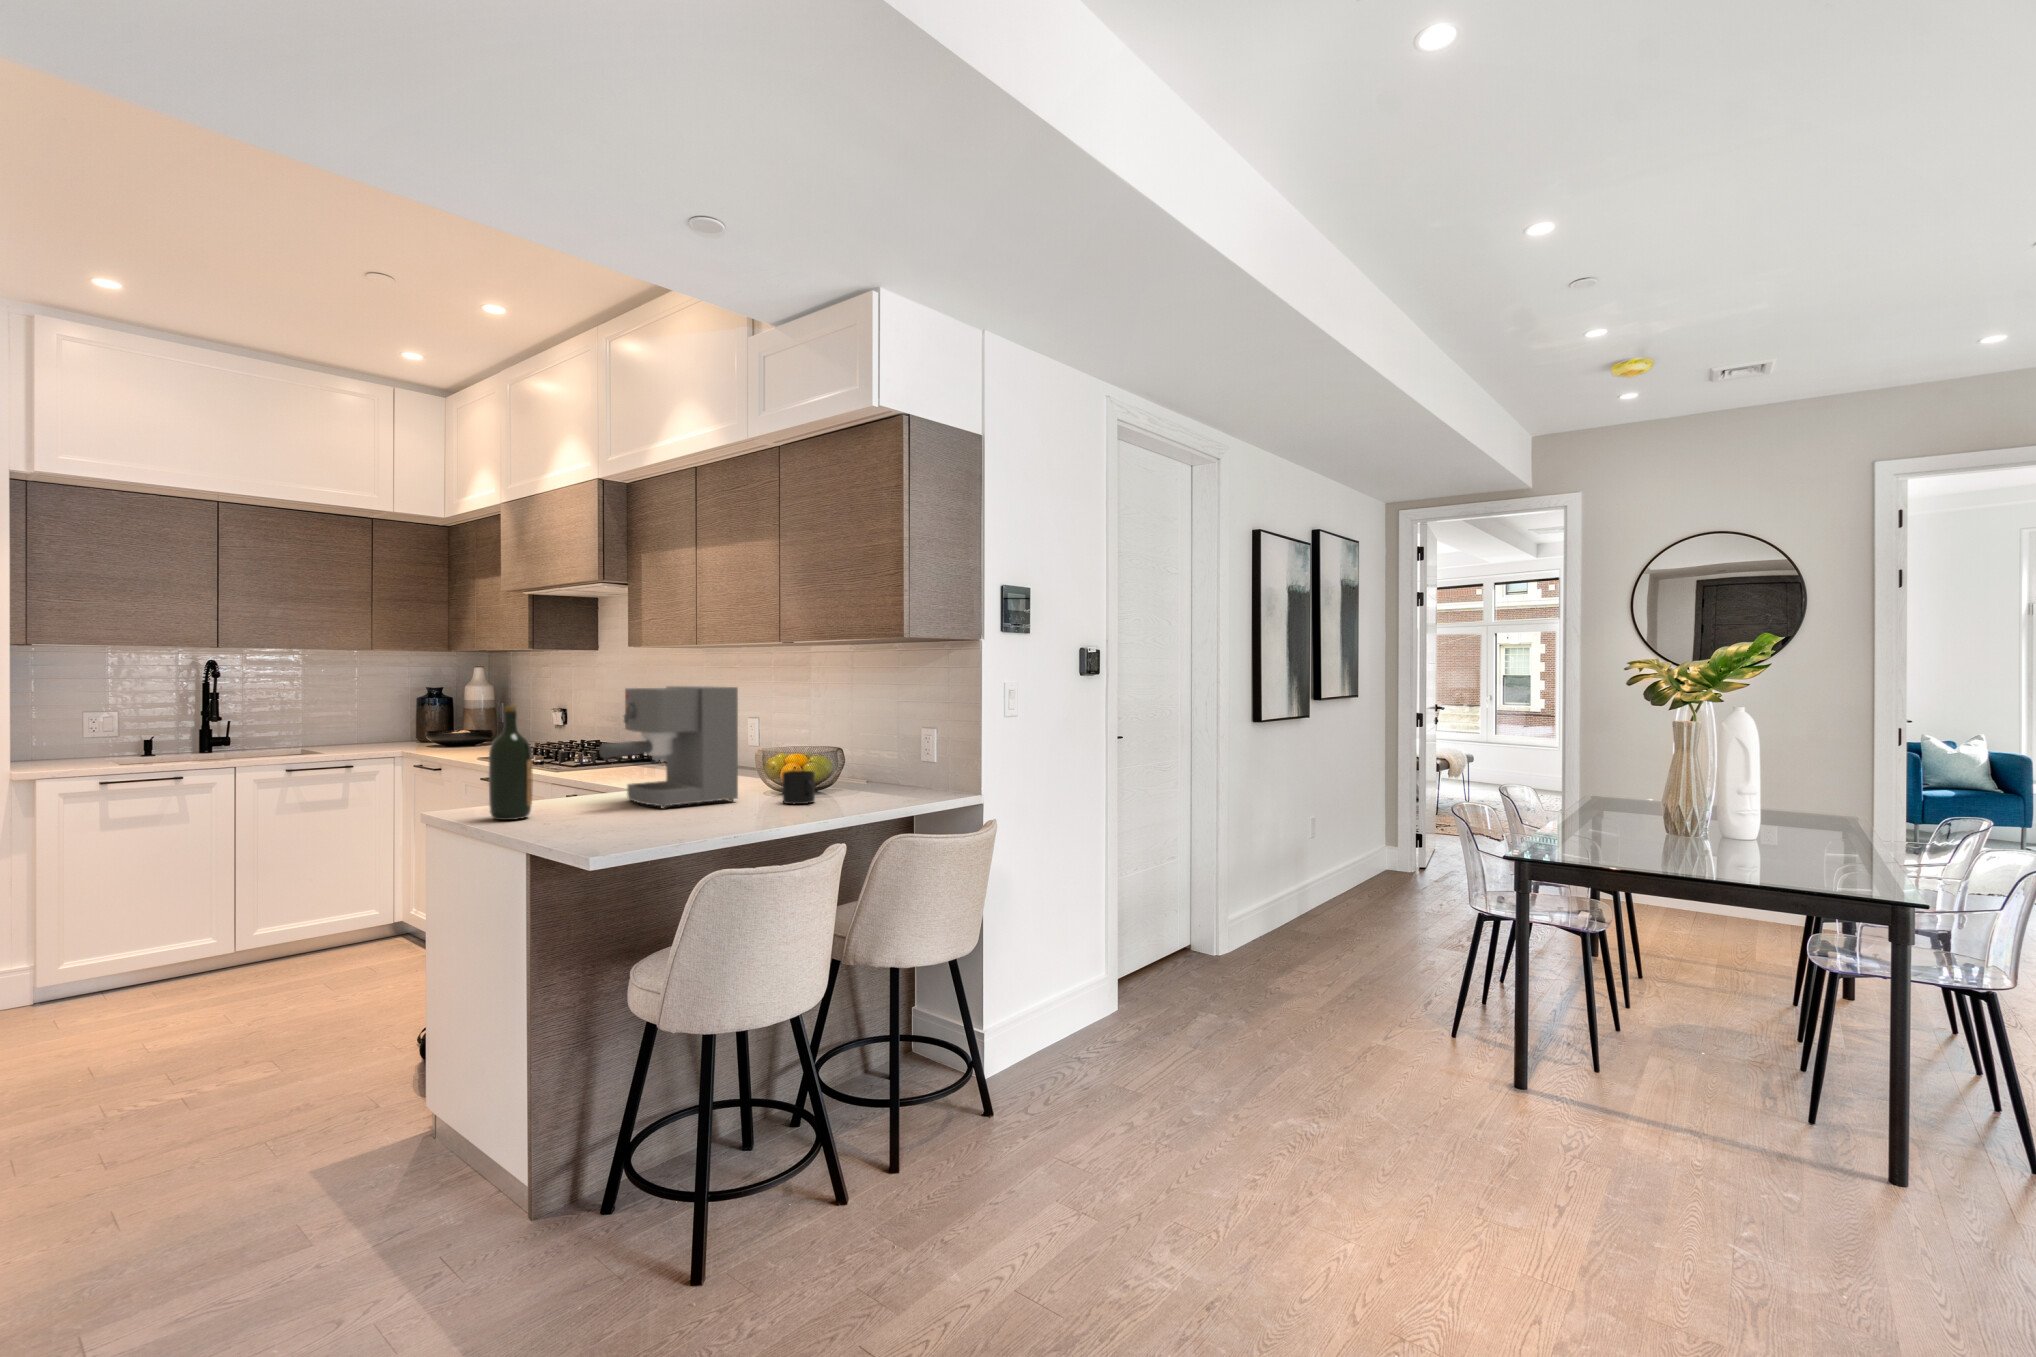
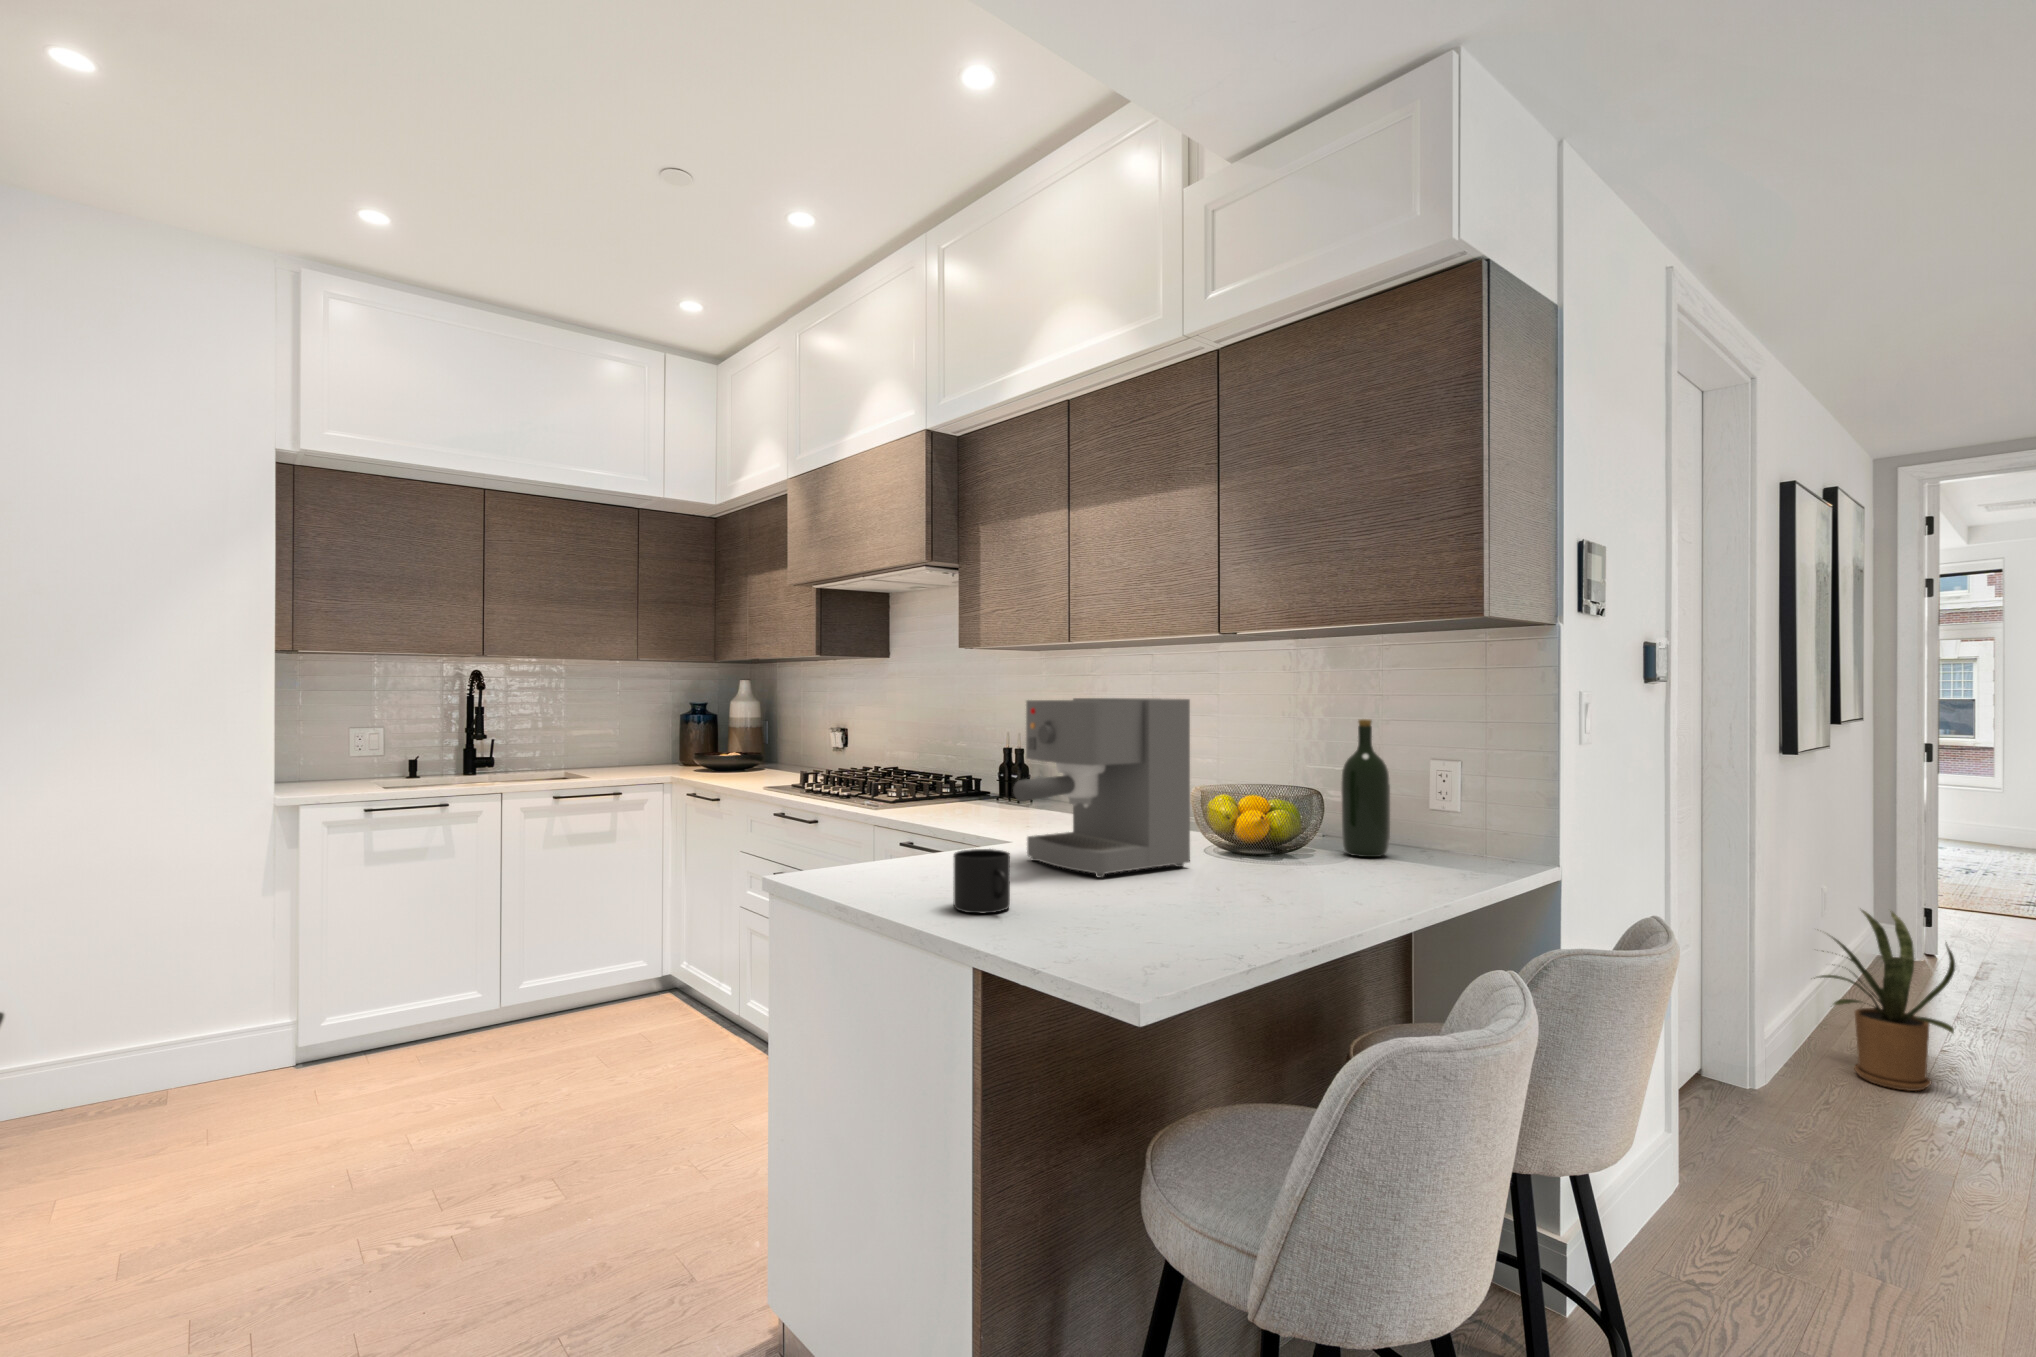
wine bottle: present [489,706,533,820] -> present [1341,719,1390,857]
mug: present [782,771,815,804] -> present [953,849,1010,913]
house plant: none [1266,828,1346,952] -> present [1814,910,1955,1091]

